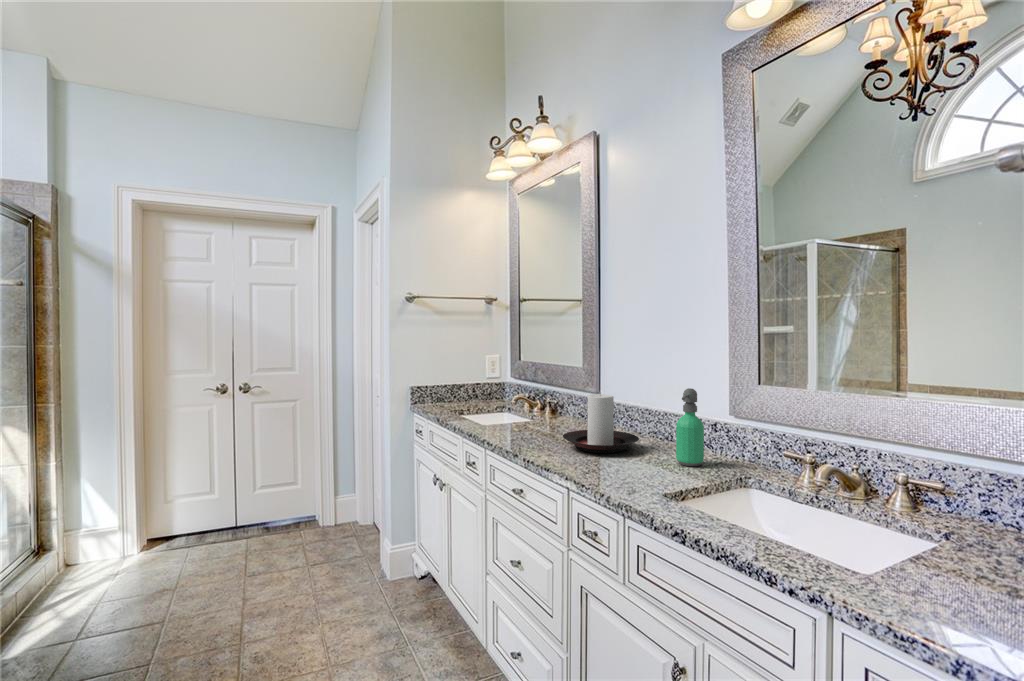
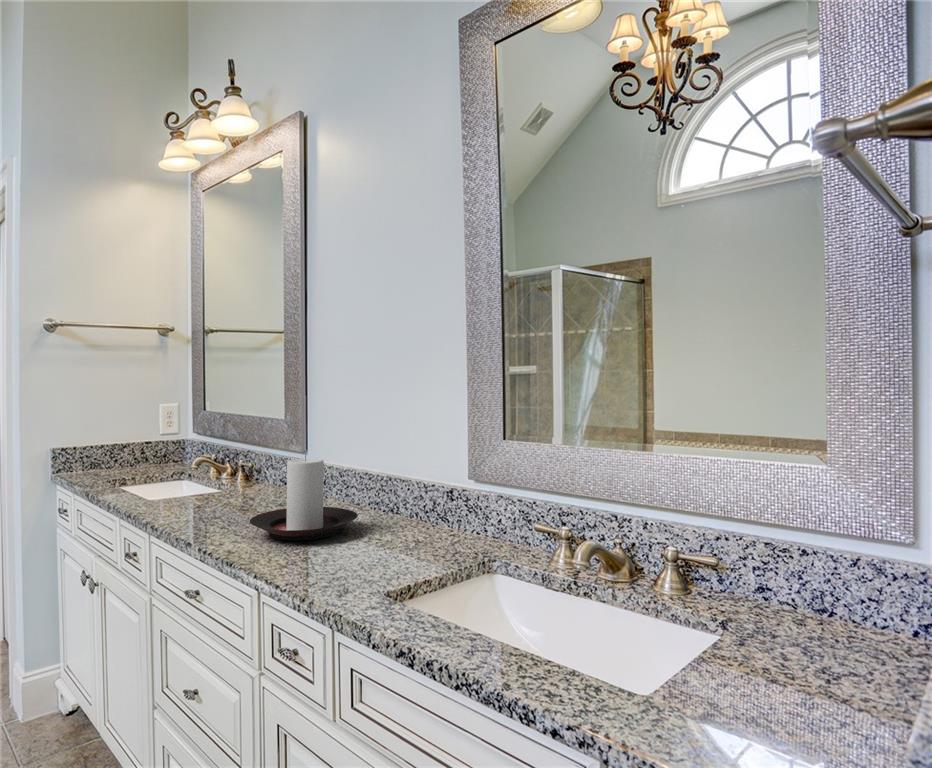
soap dispenser: present [676,388,704,466] -> none [404,446,438,548]

